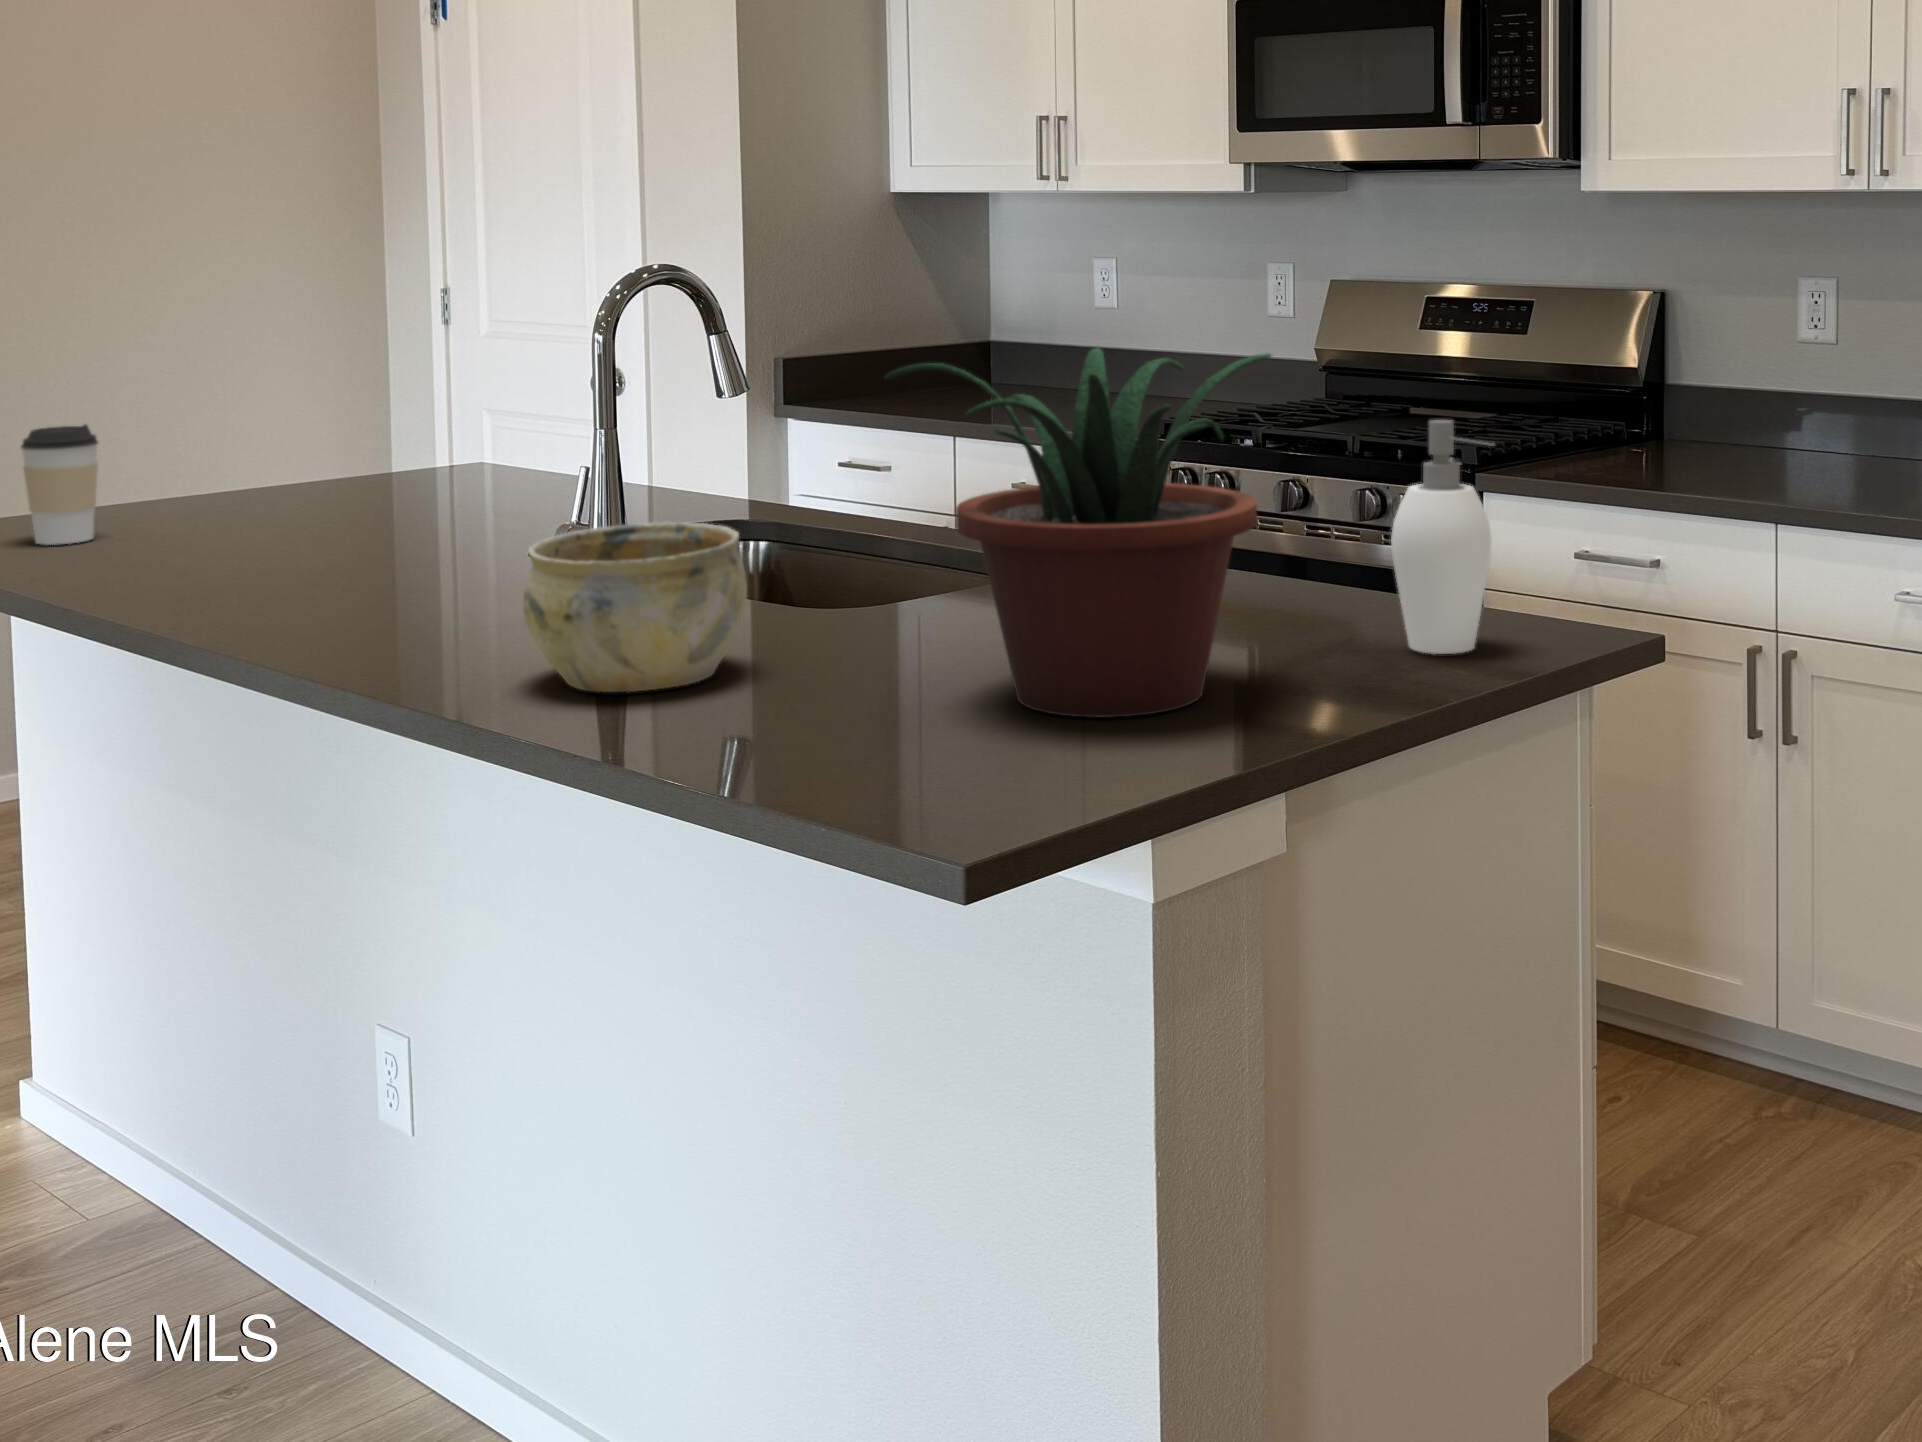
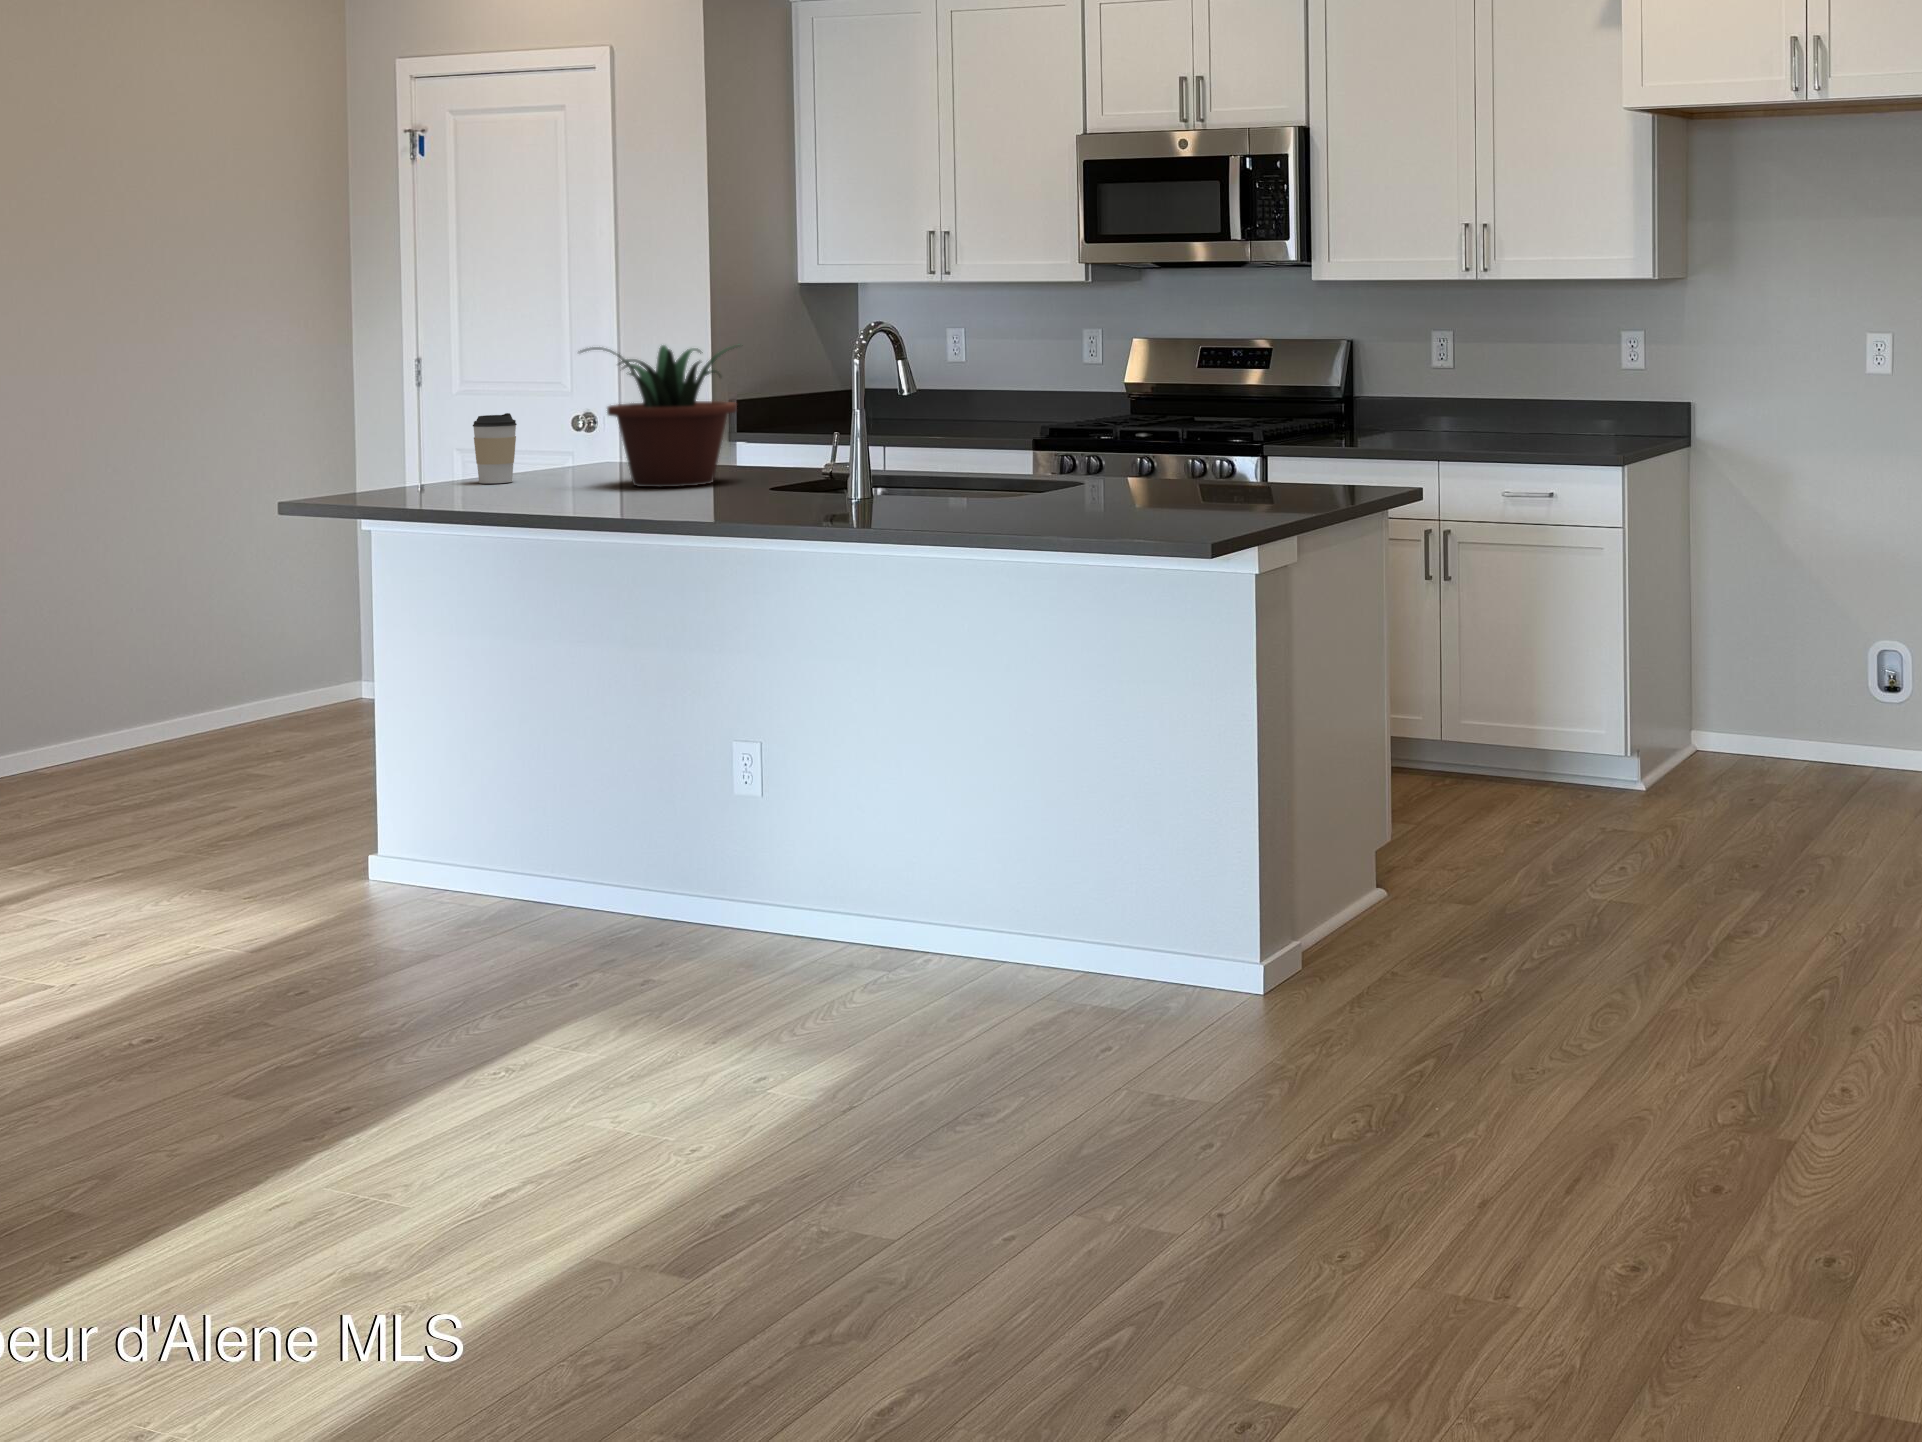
potted plant: present [884,348,1273,718] -> present [580,345,737,487]
soap dispenser: present [1391,420,1494,654] -> none [1319,377,1371,482]
ceramic bowl: present [523,522,747,692] -> none [939,430,1041,502]

